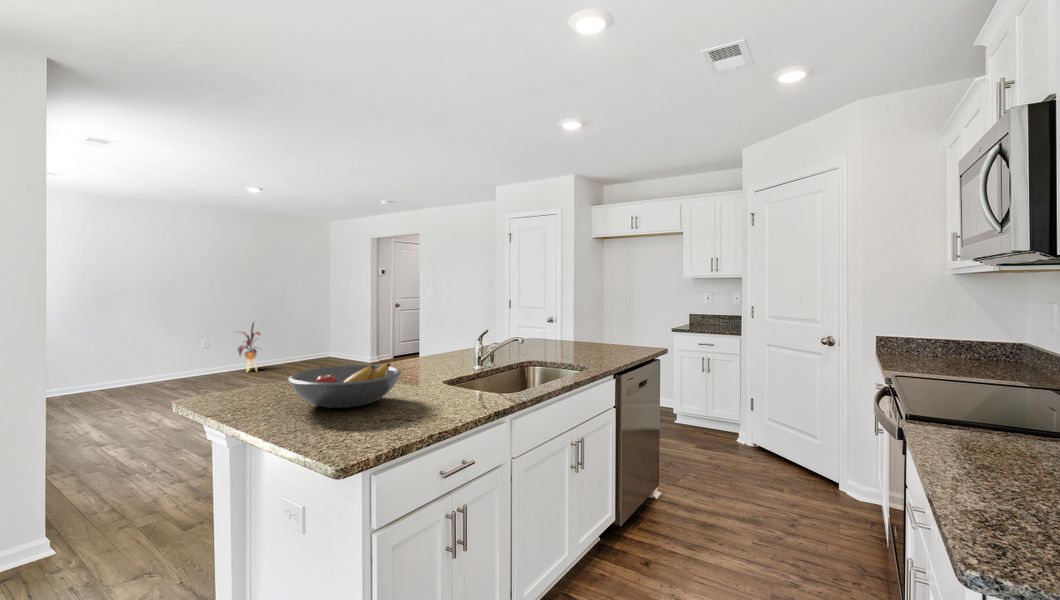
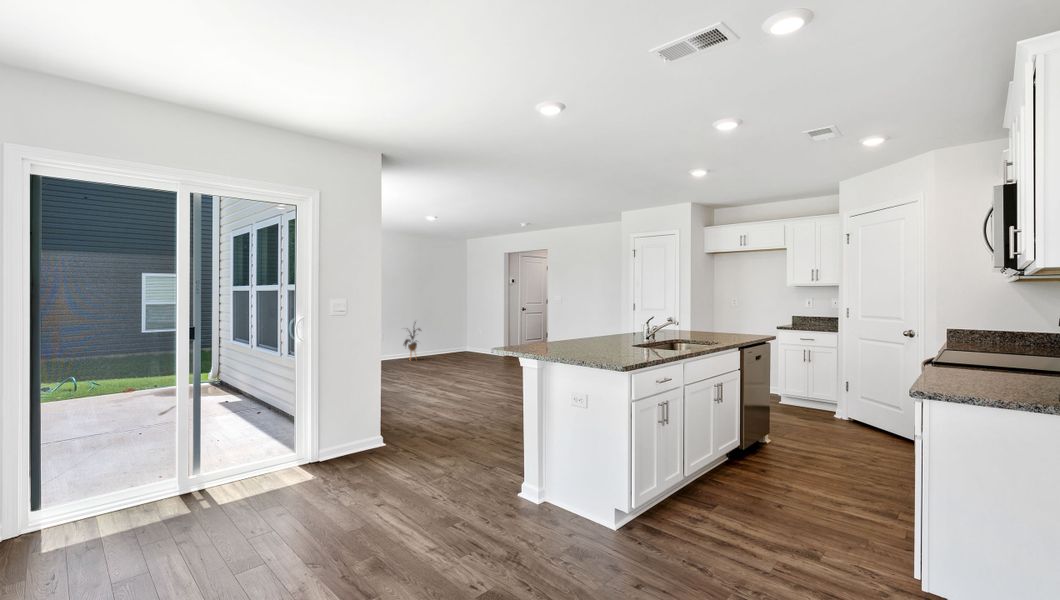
fruit bowl: present [288,364,401,408] -> none [564,328,622,349]

